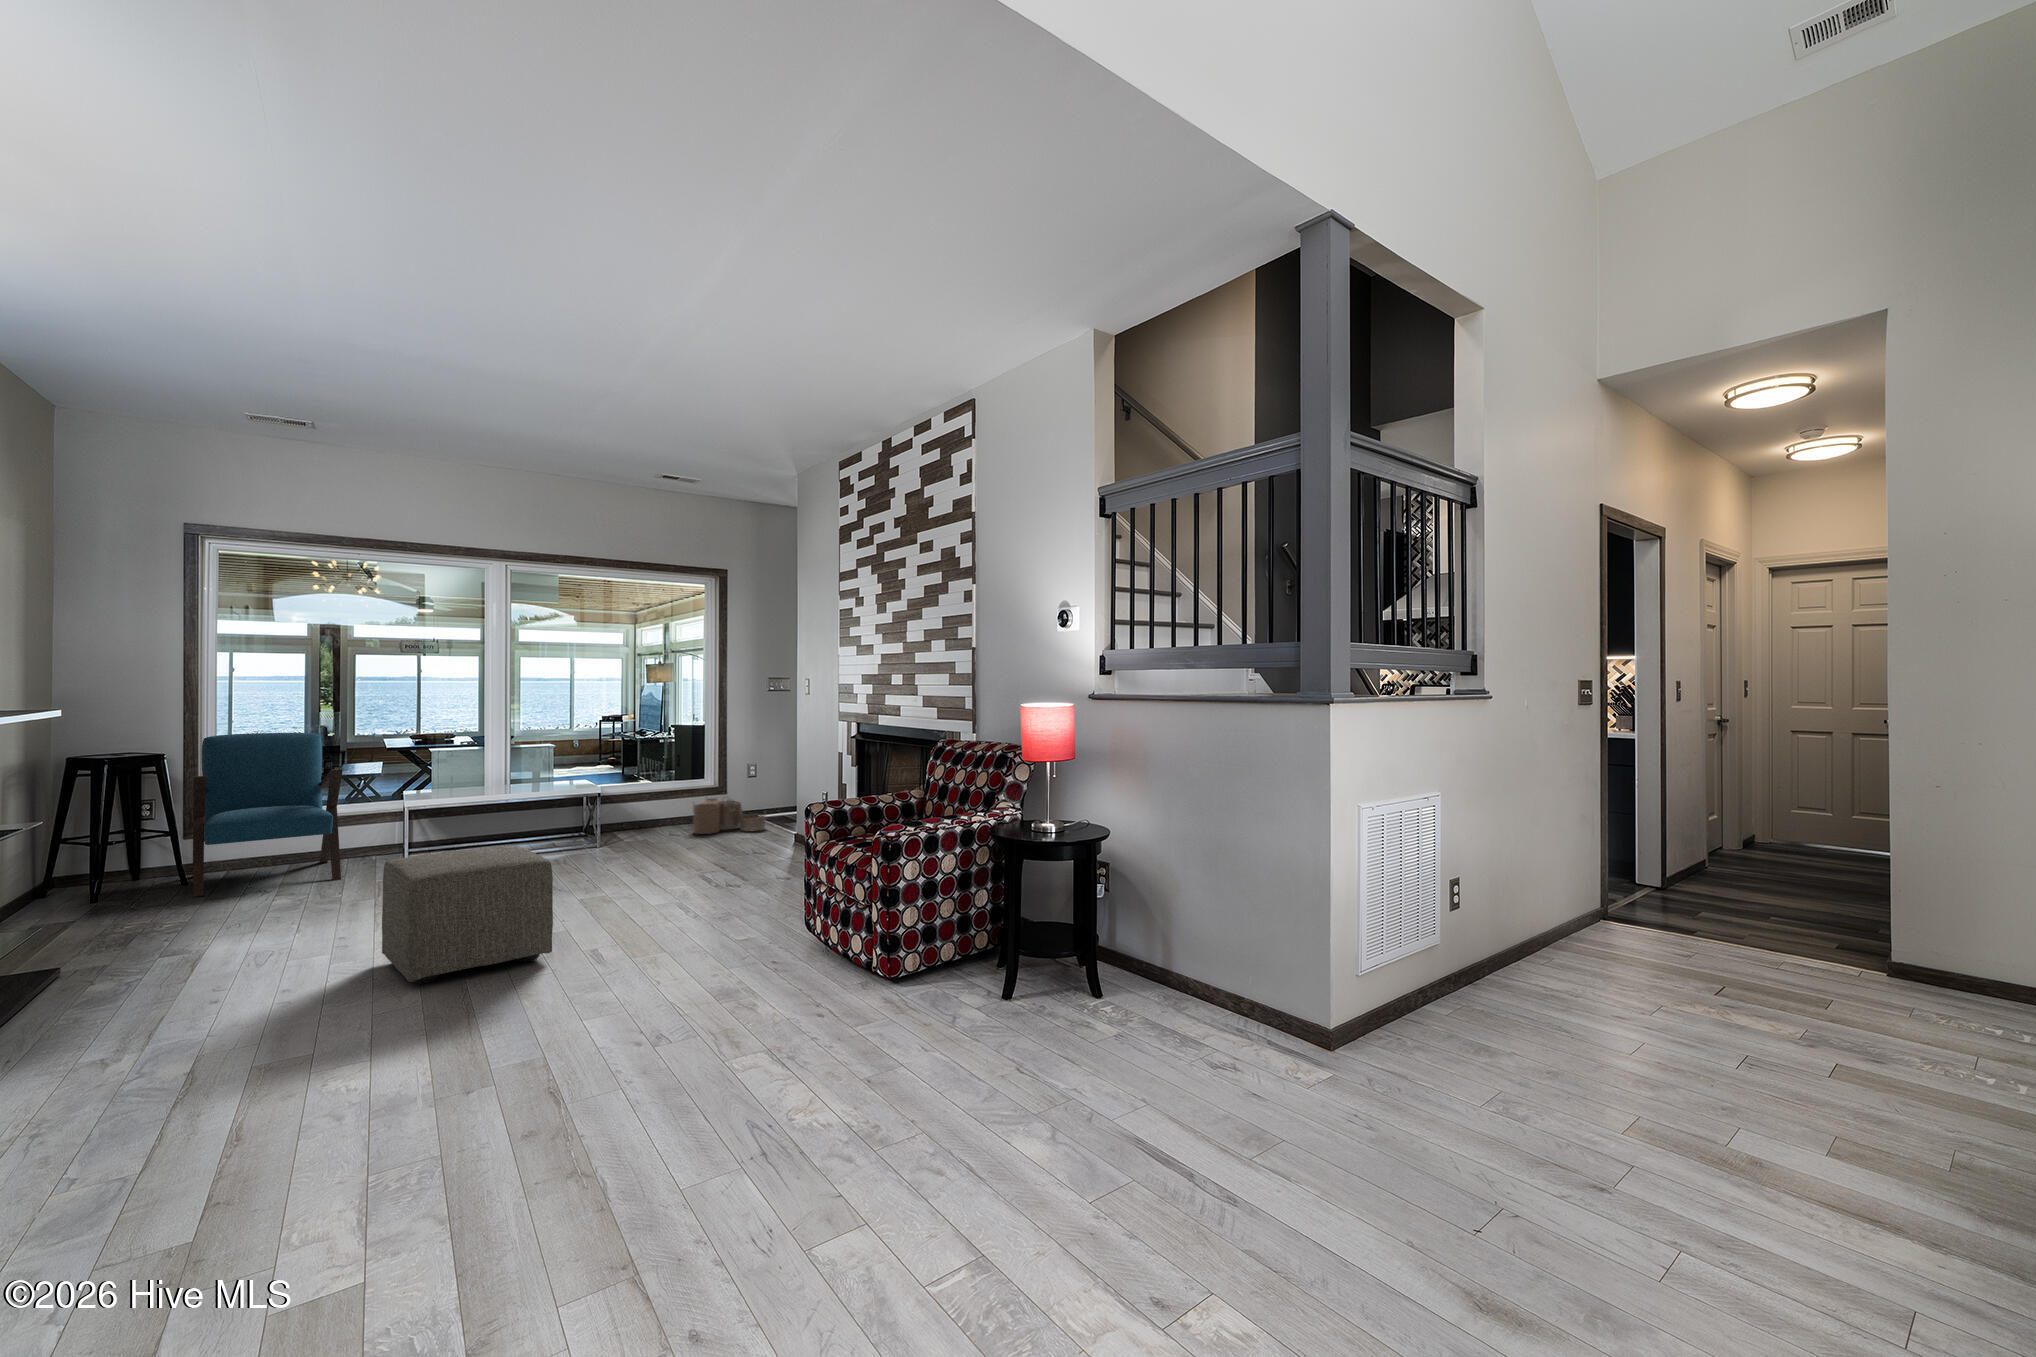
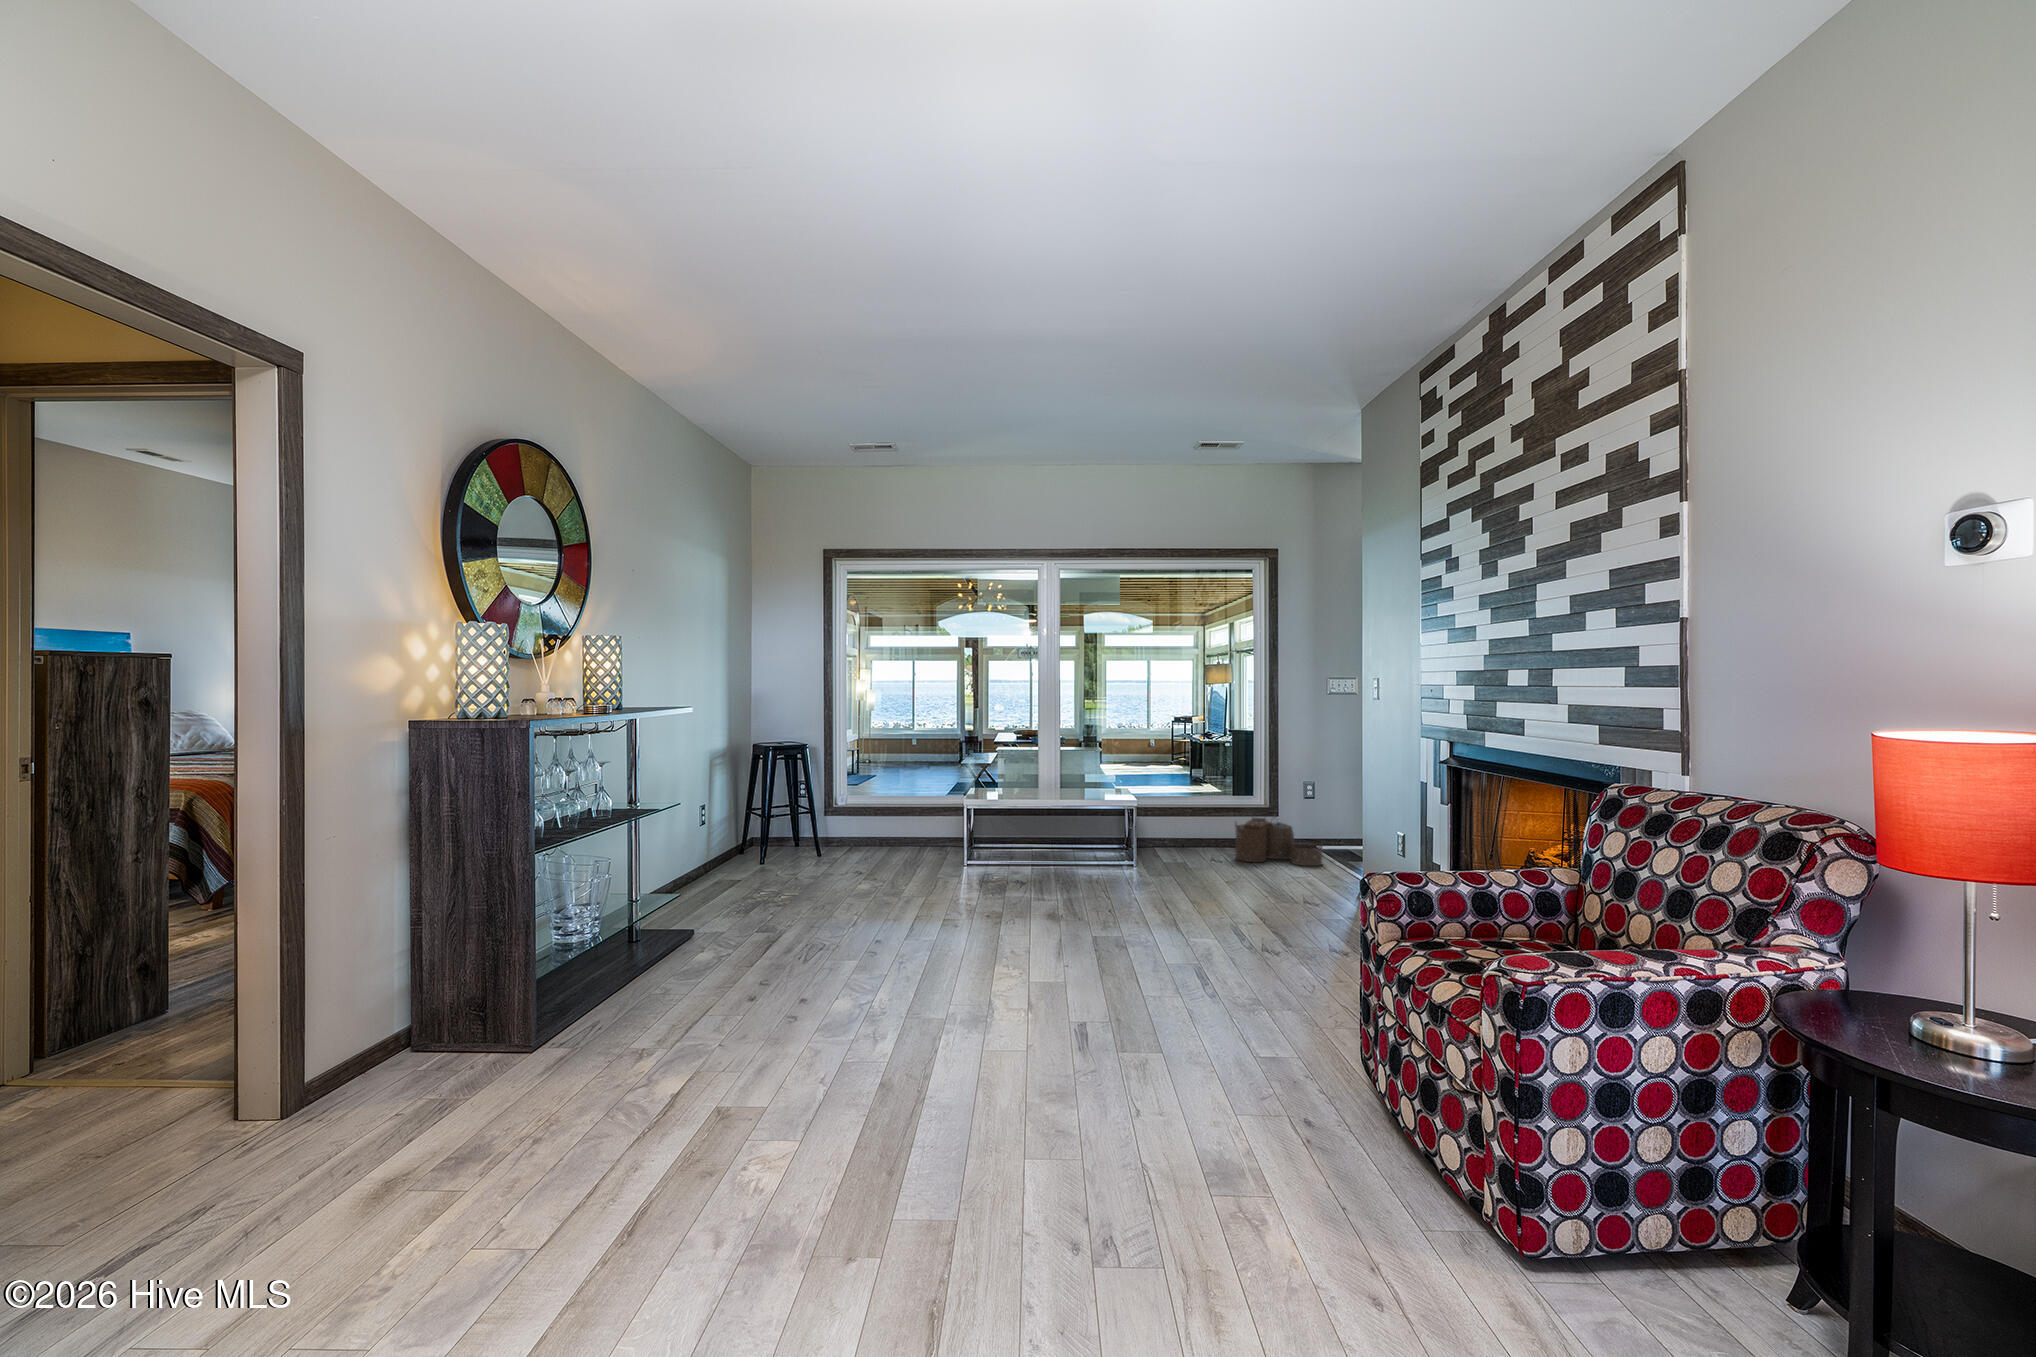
armchair: present [192,733,342,897] -> none [794,724,905,870]
ottoman: present [382,846,553,983] -> none [863,873,1021,1035]

